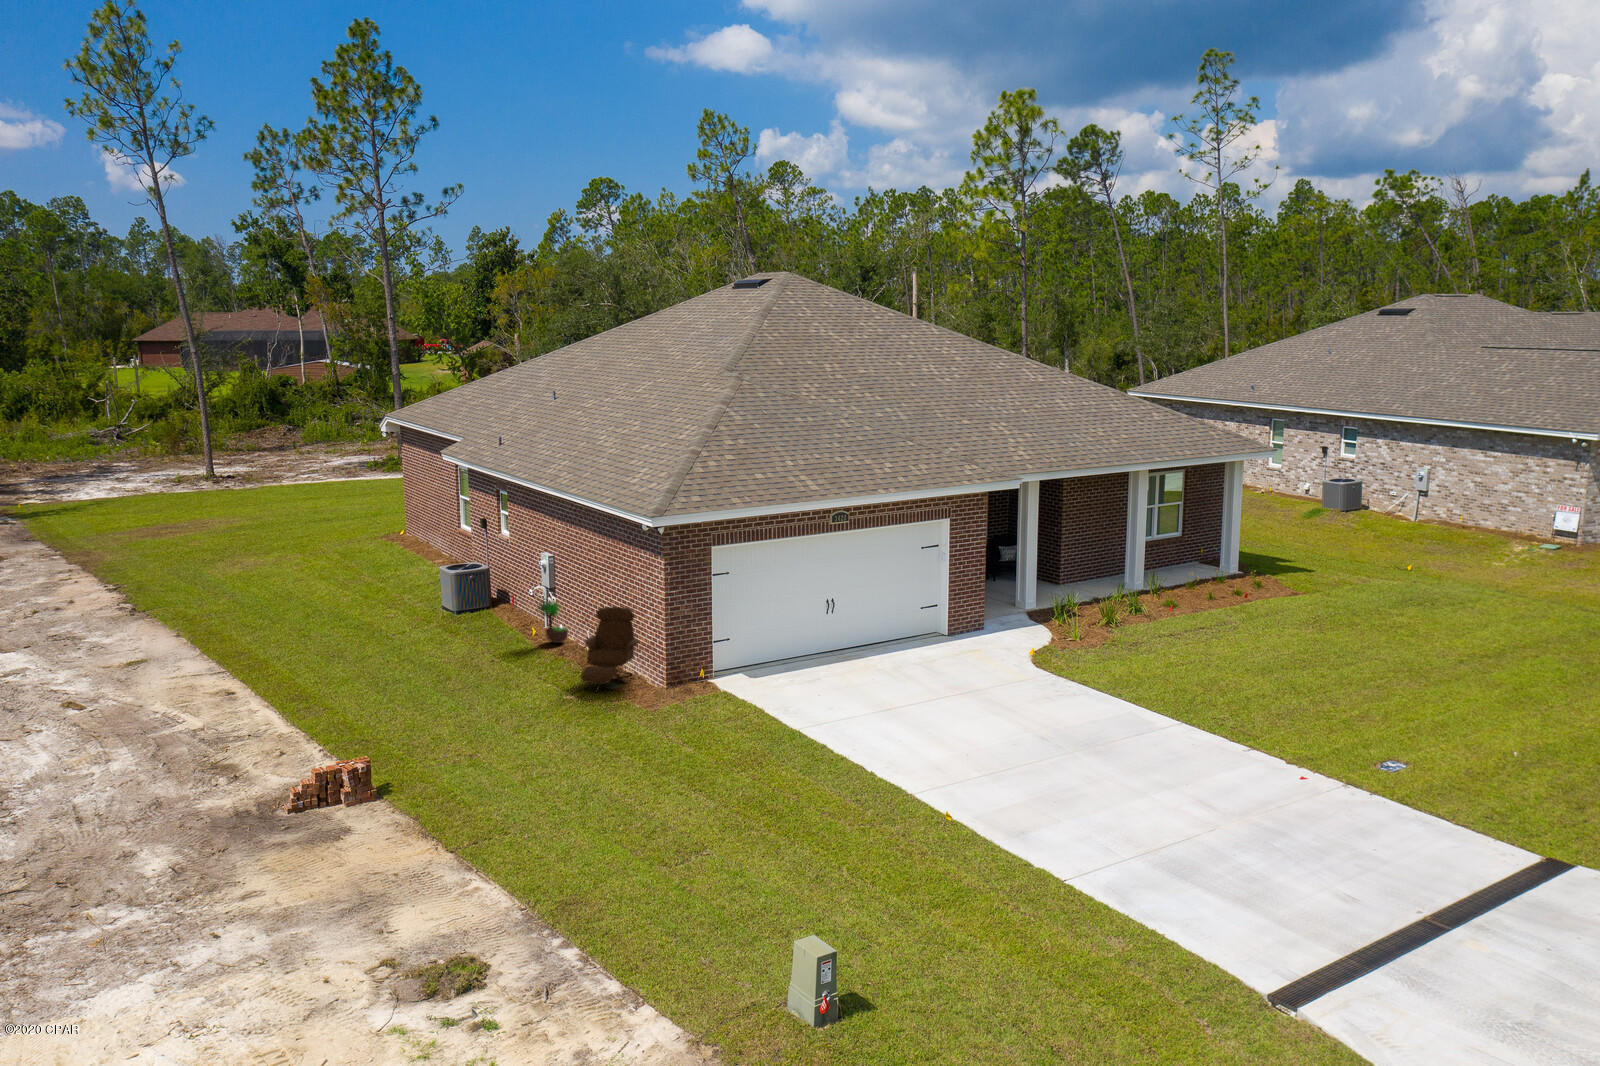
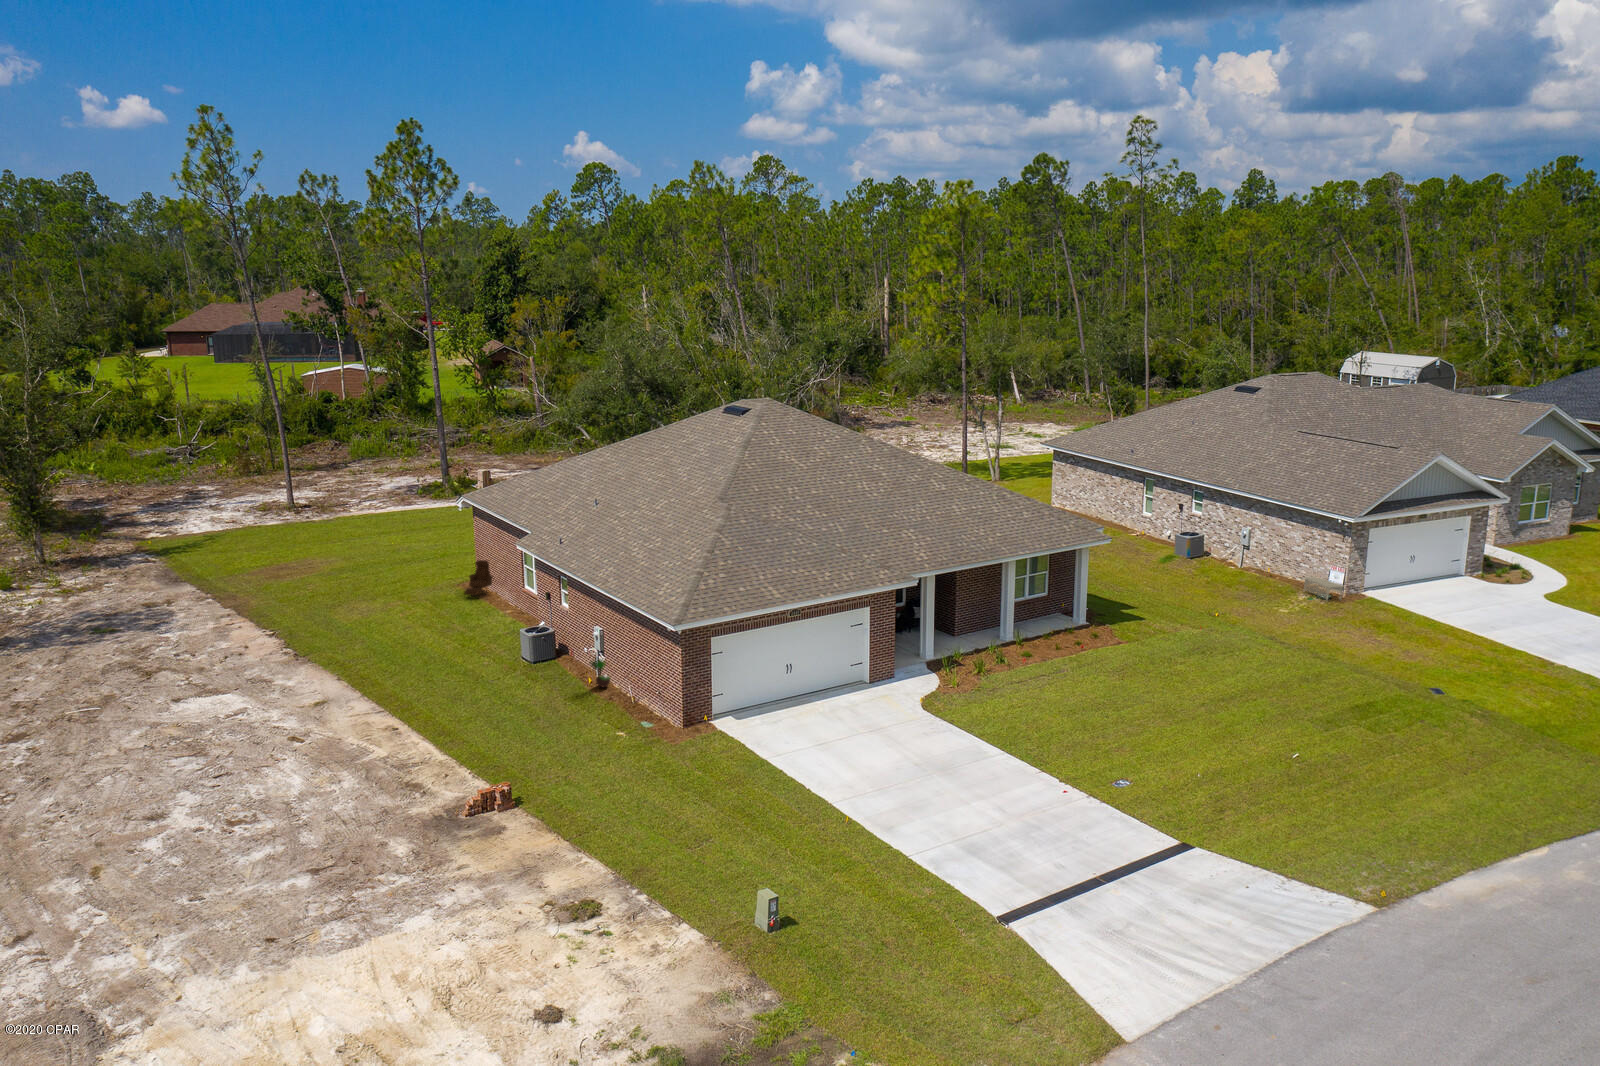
storage bench: none [1517,521,1579,550] -> present [1304,577,1344,600]
lounge chair: present [581,607,639,692] -> present [464,560,493,596]

